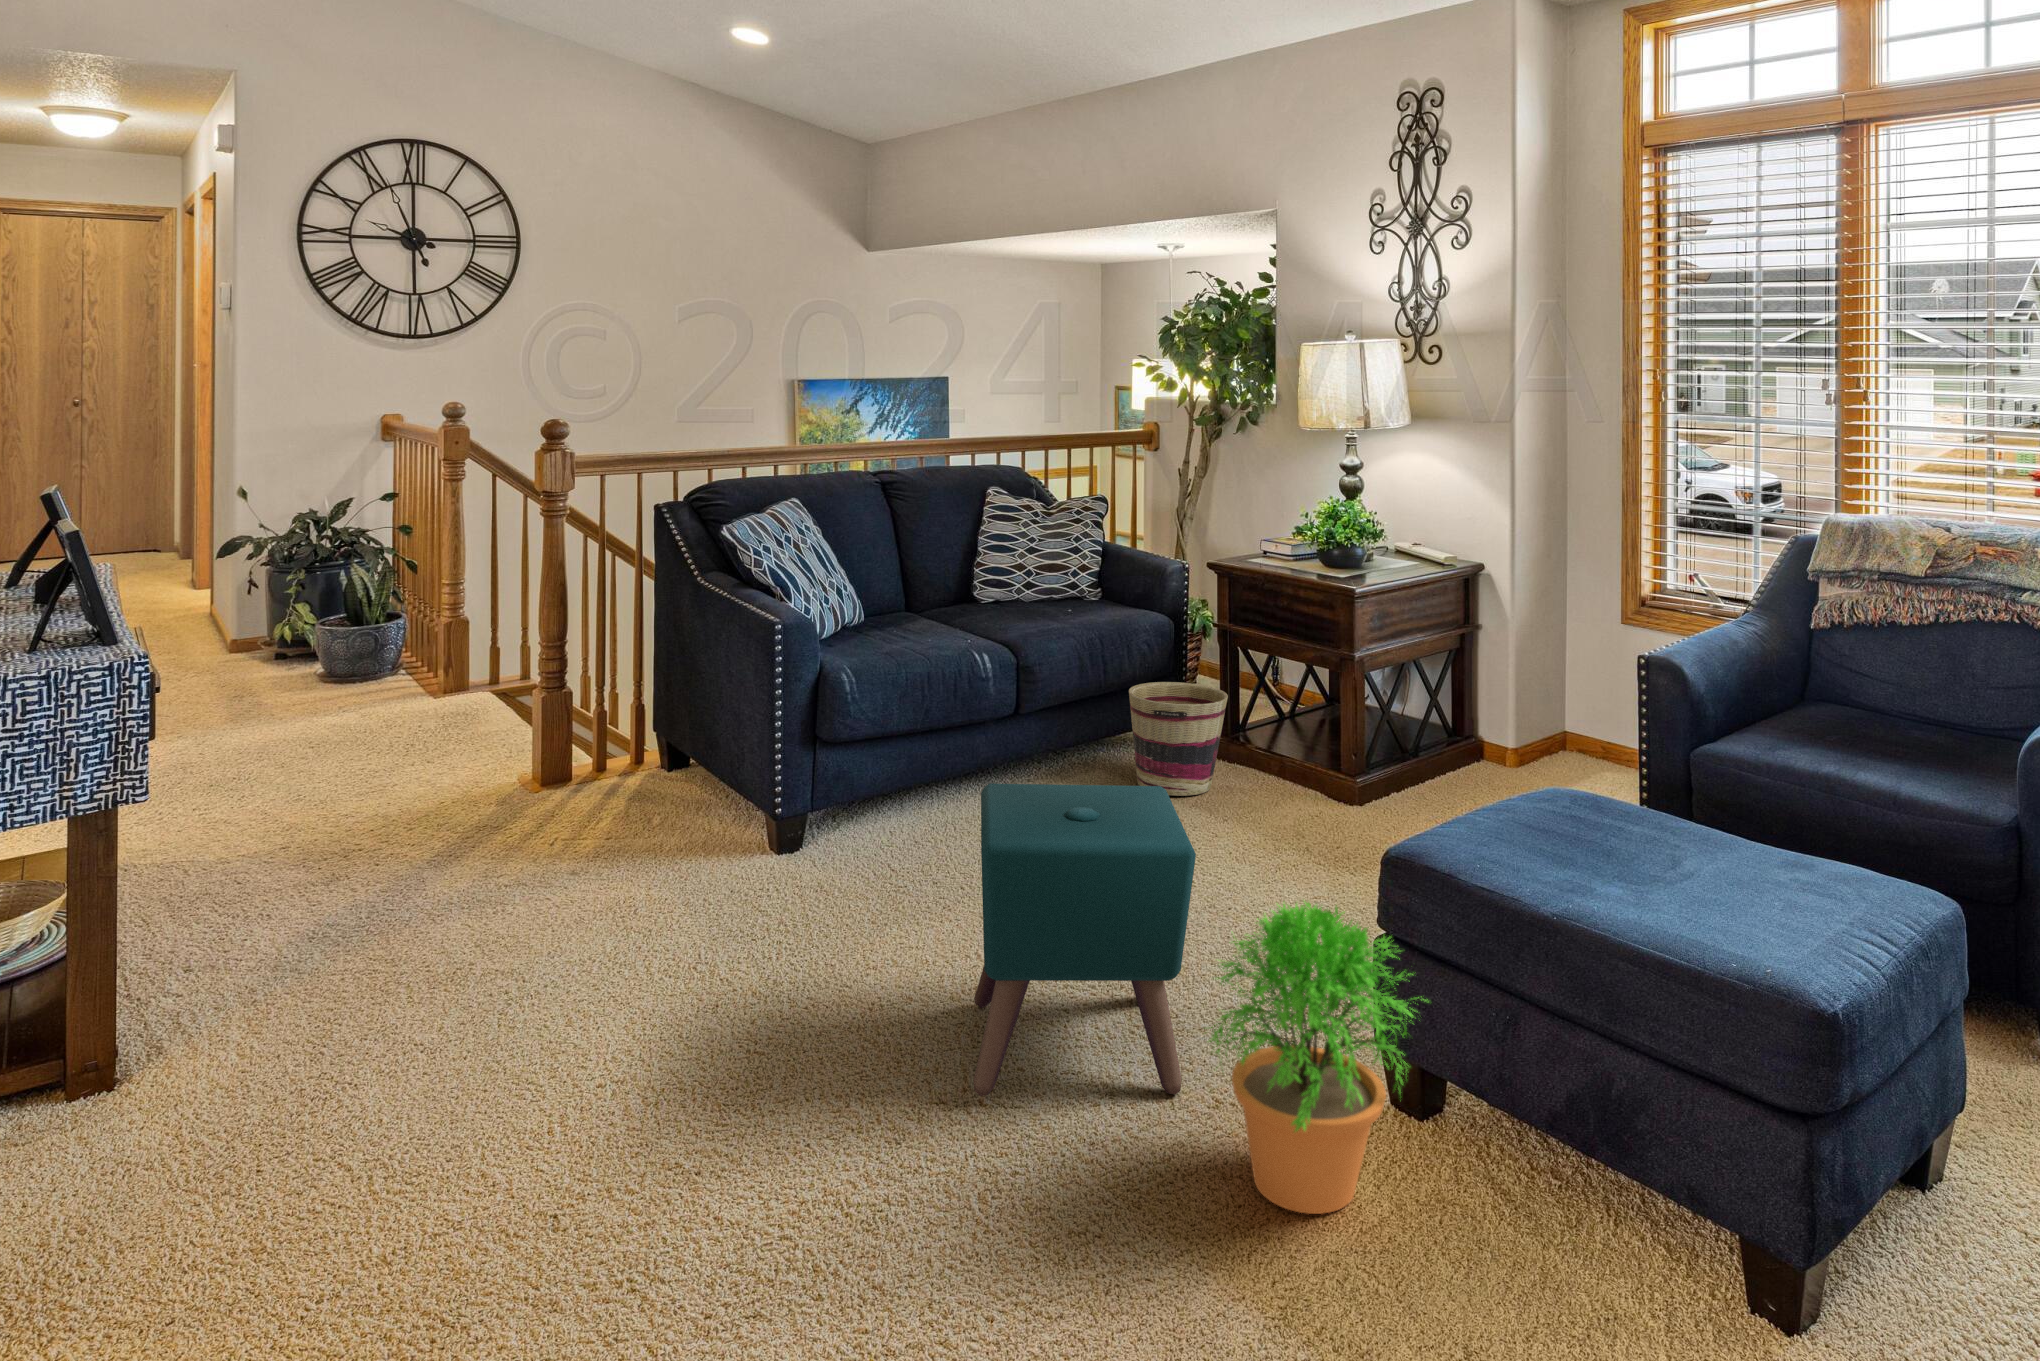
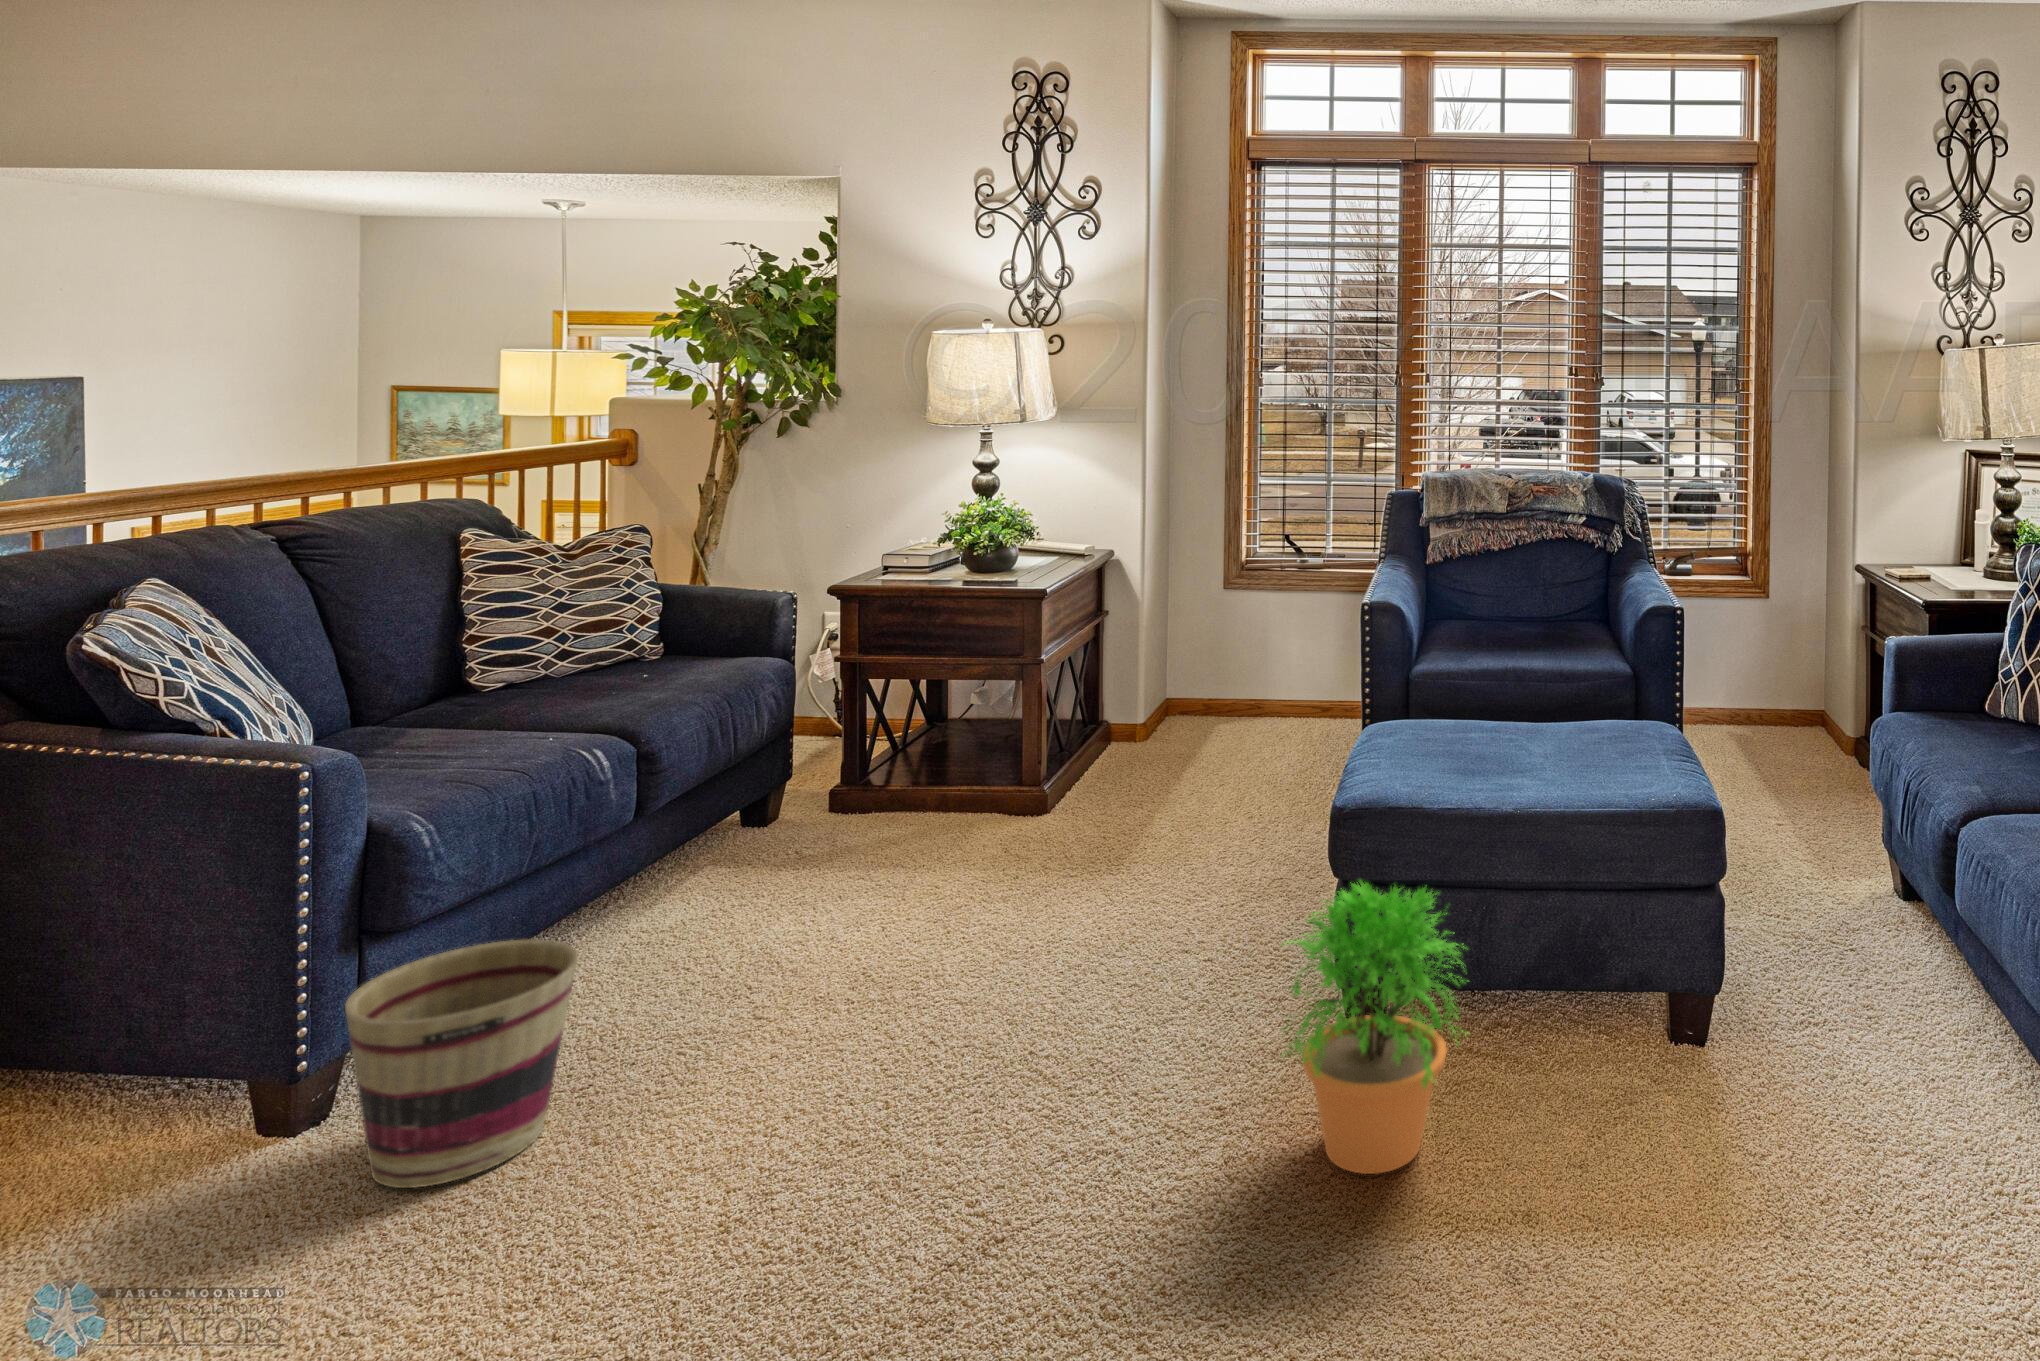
basket: present [1129,682,1228,796] -> present [345,939,578,1188]
ottoman: present [973,784,1196,1096] -> none [870,833,1203,1251]

